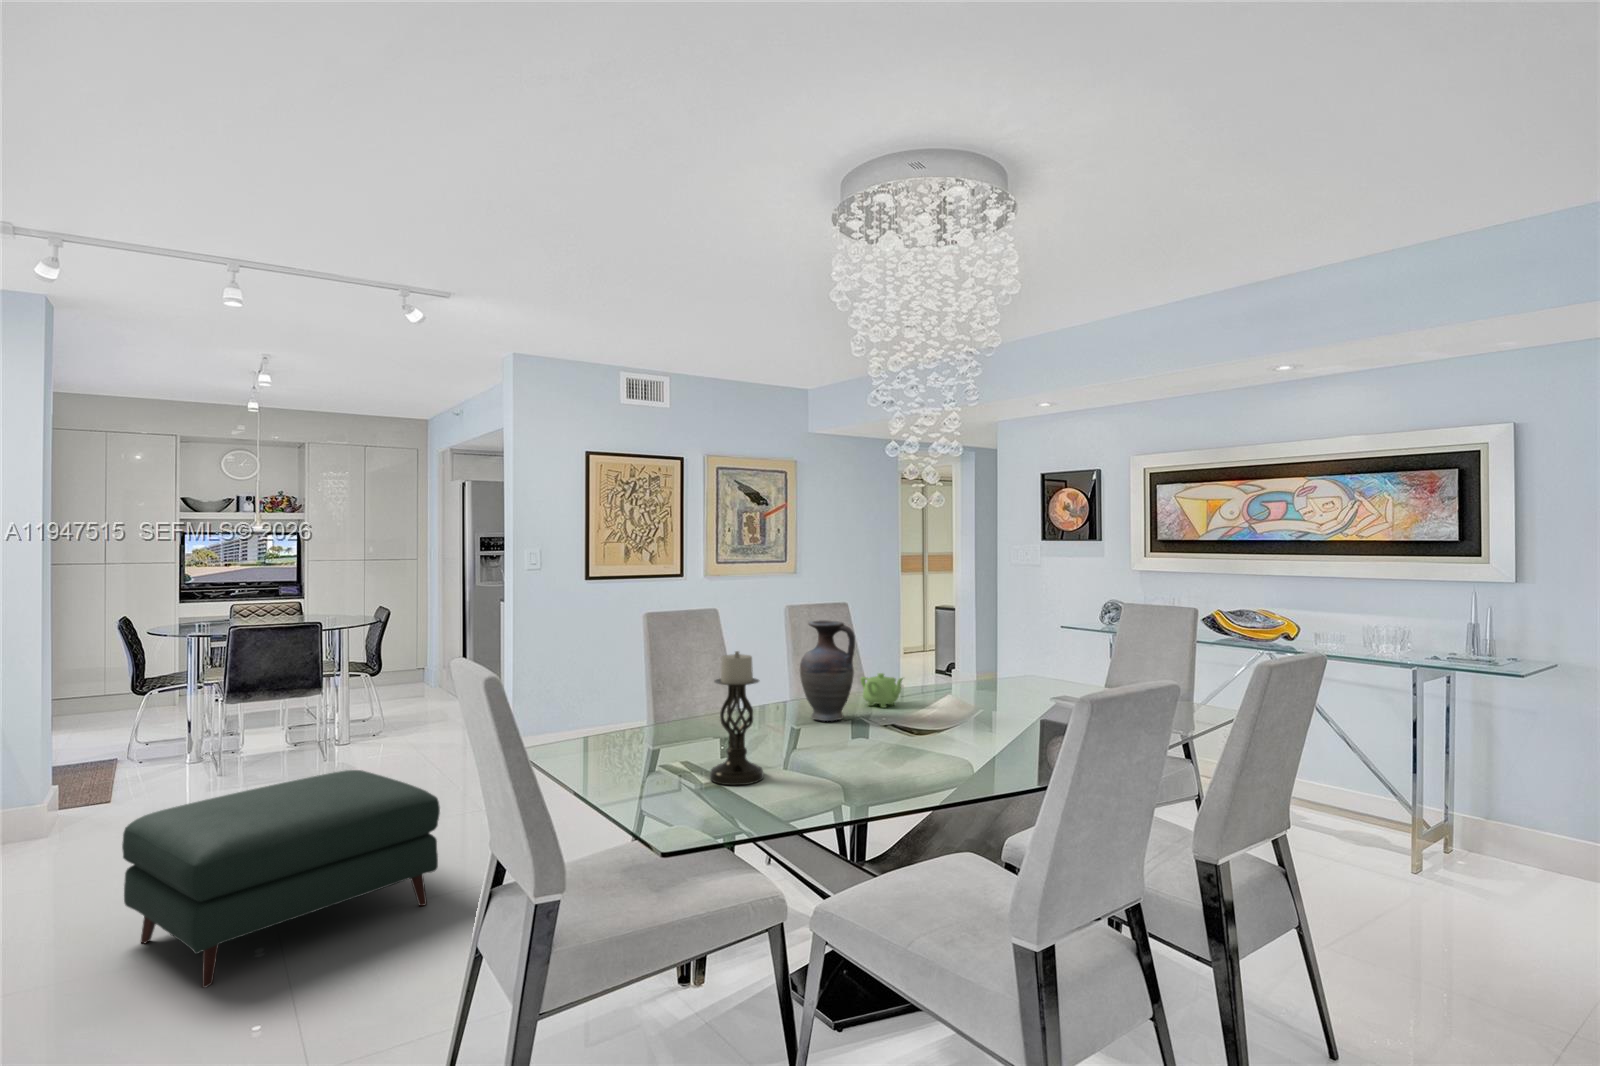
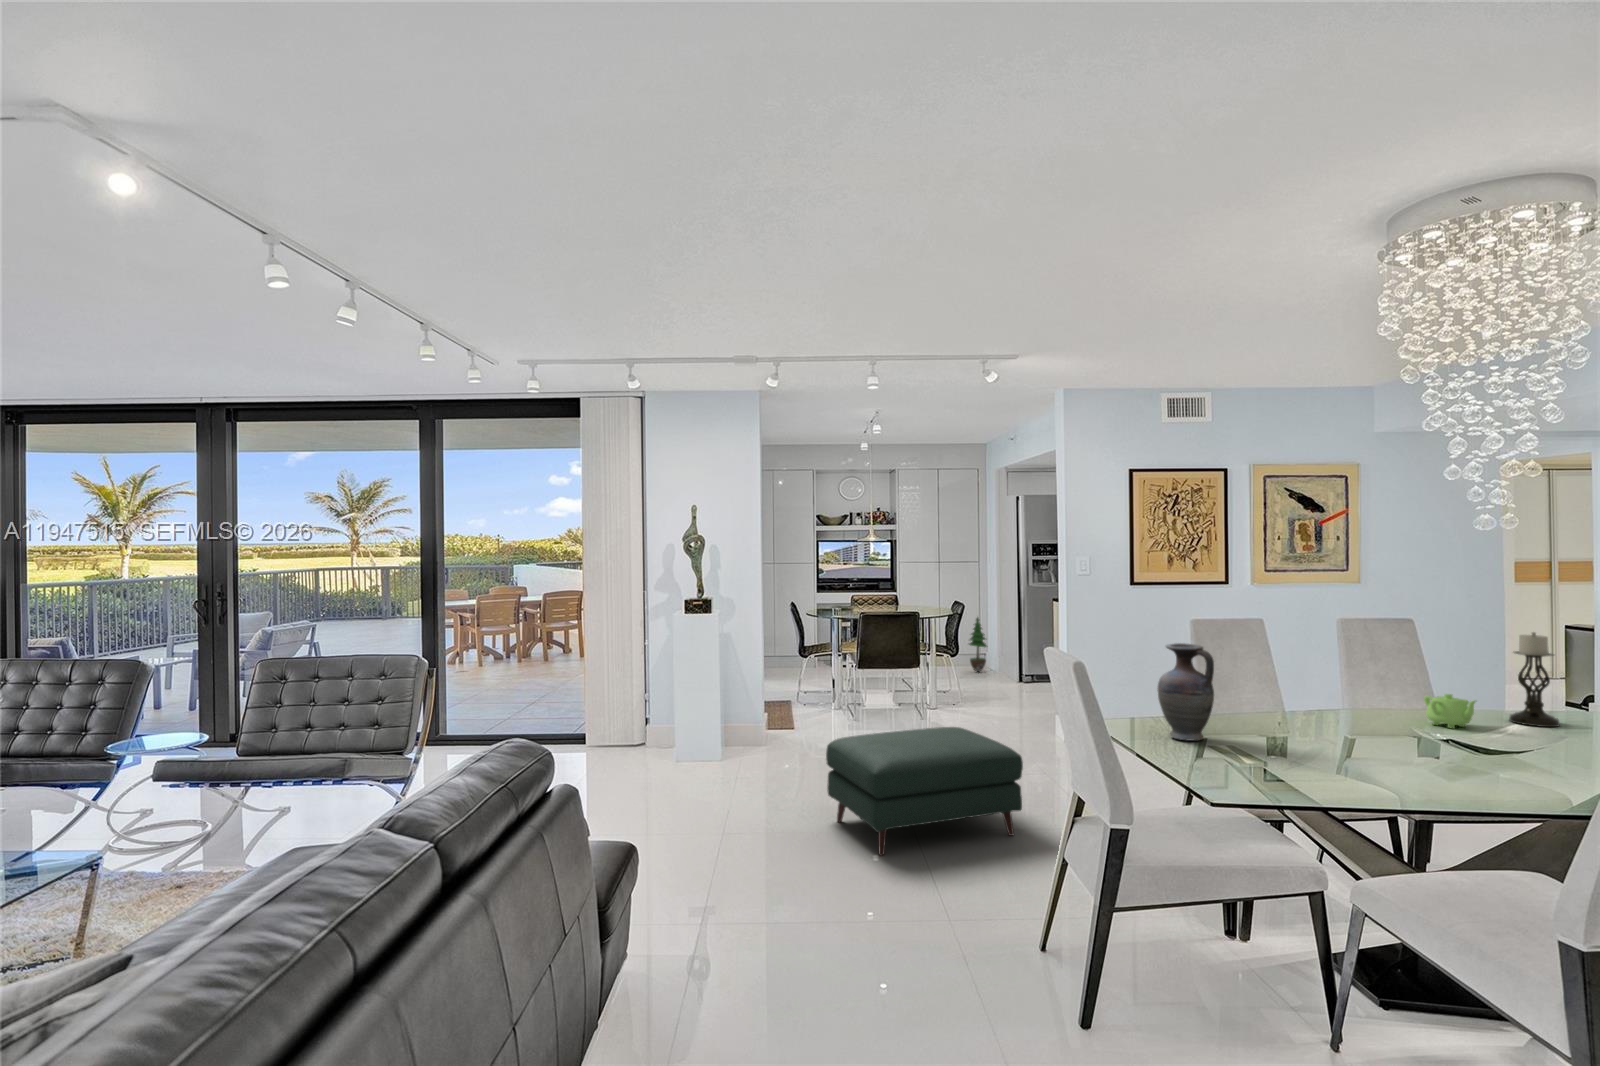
vase: present [800,620,855,721] -> present [1157,643,1214,740]
potted tree: none [402,623,428,690] -> present [969,617,987,672]
candle holder: present [710,651,764,785] -> present [1509,632,1560,727]

